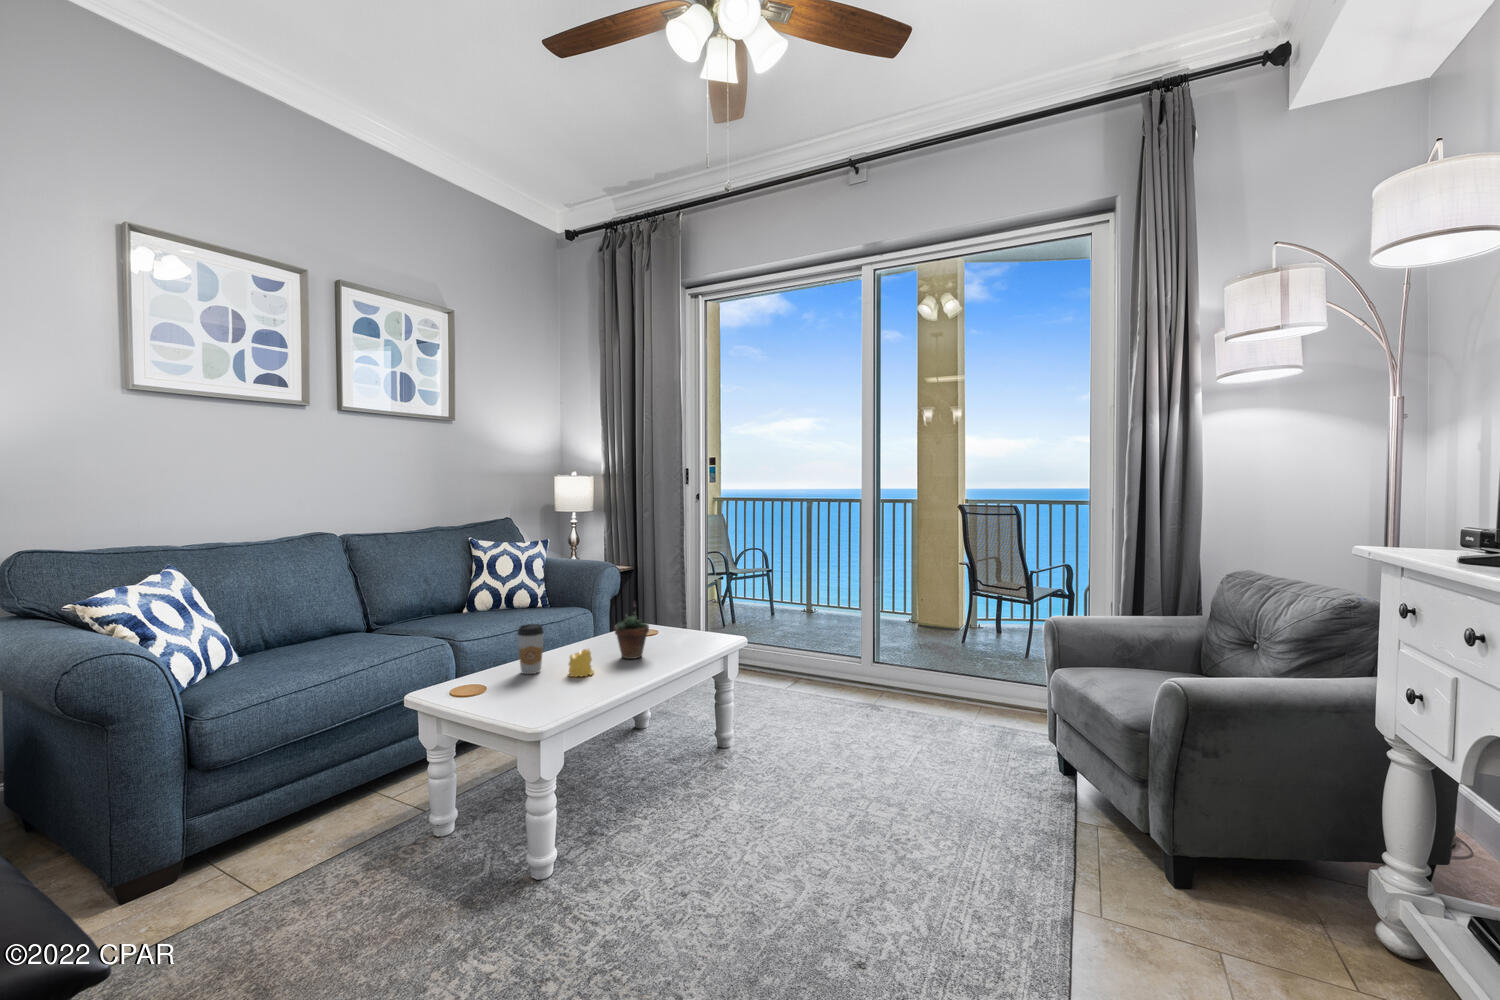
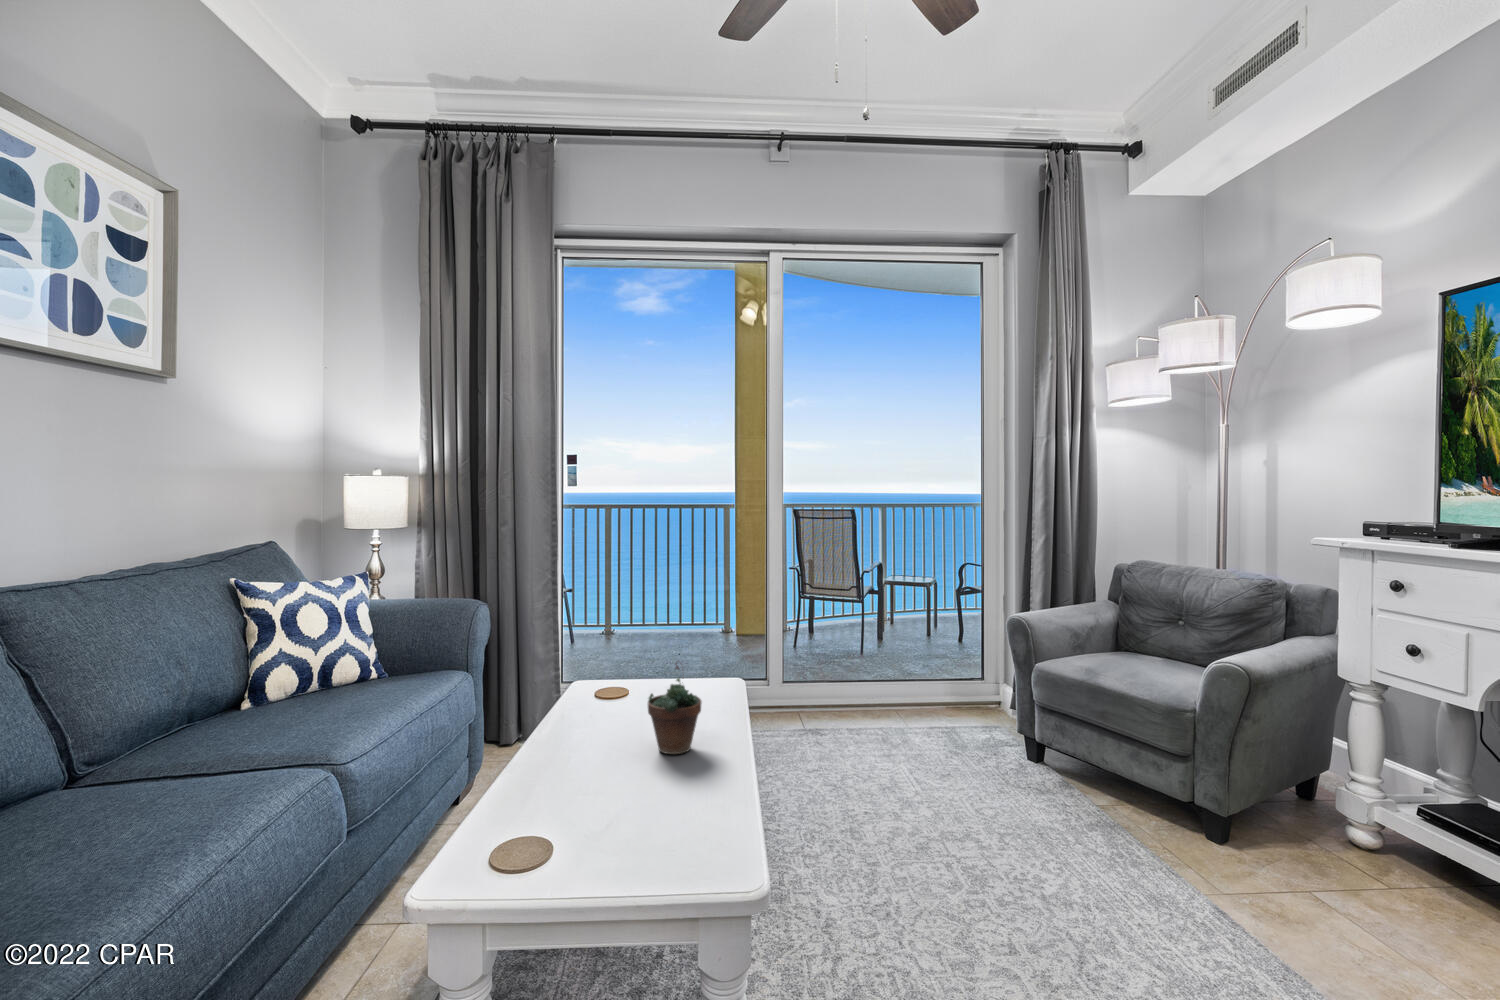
coffee cup: present [517,624,544,674] -> none [529,722,576,817]
candle: present [569,649,594,677] -> none [618,752,669,807]

